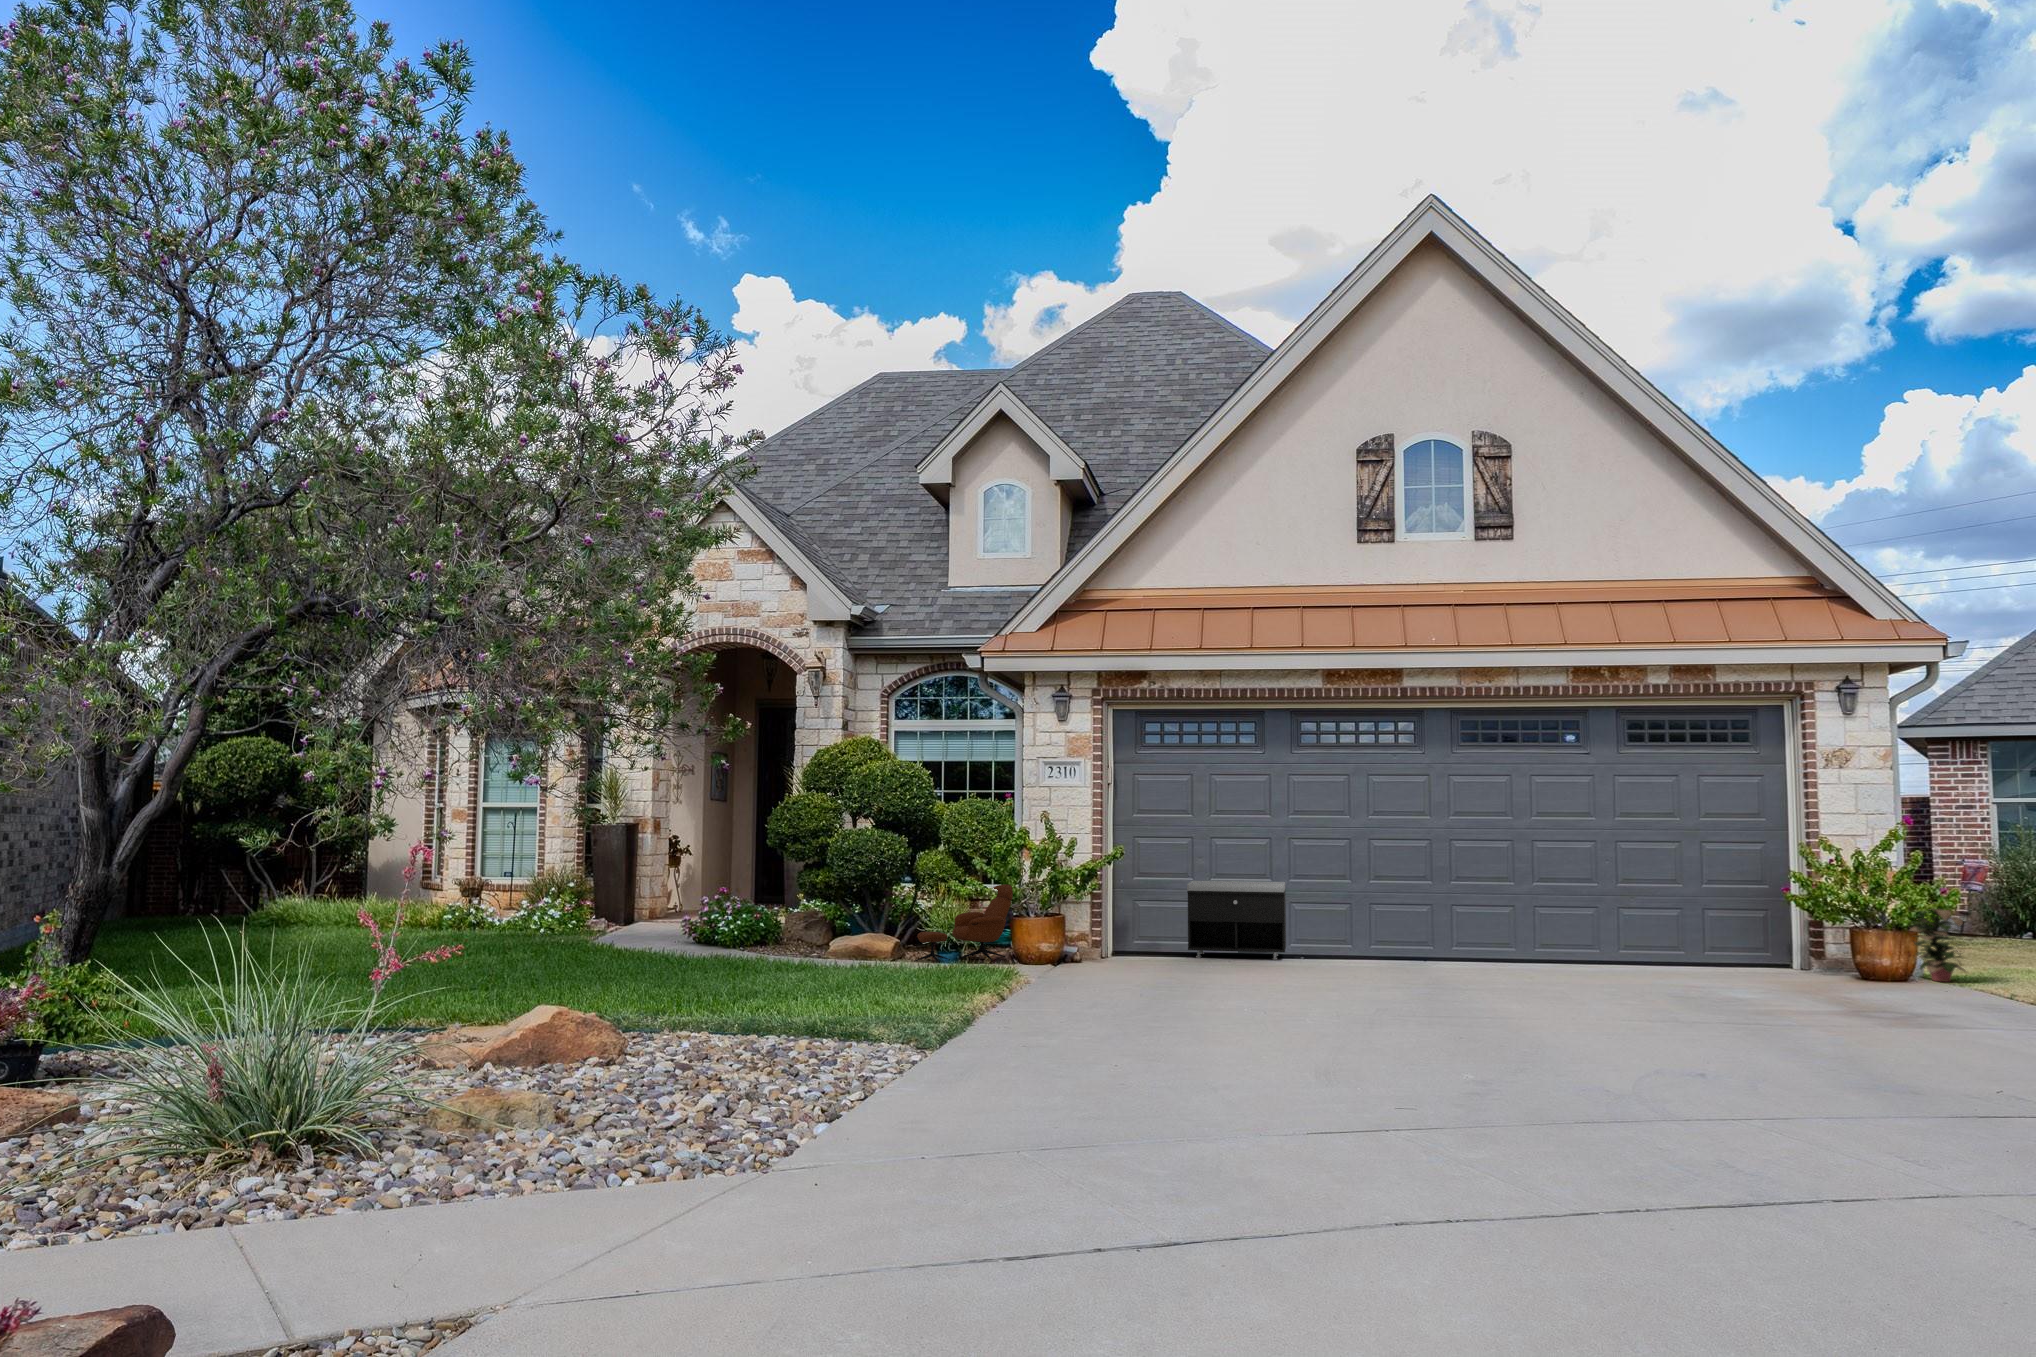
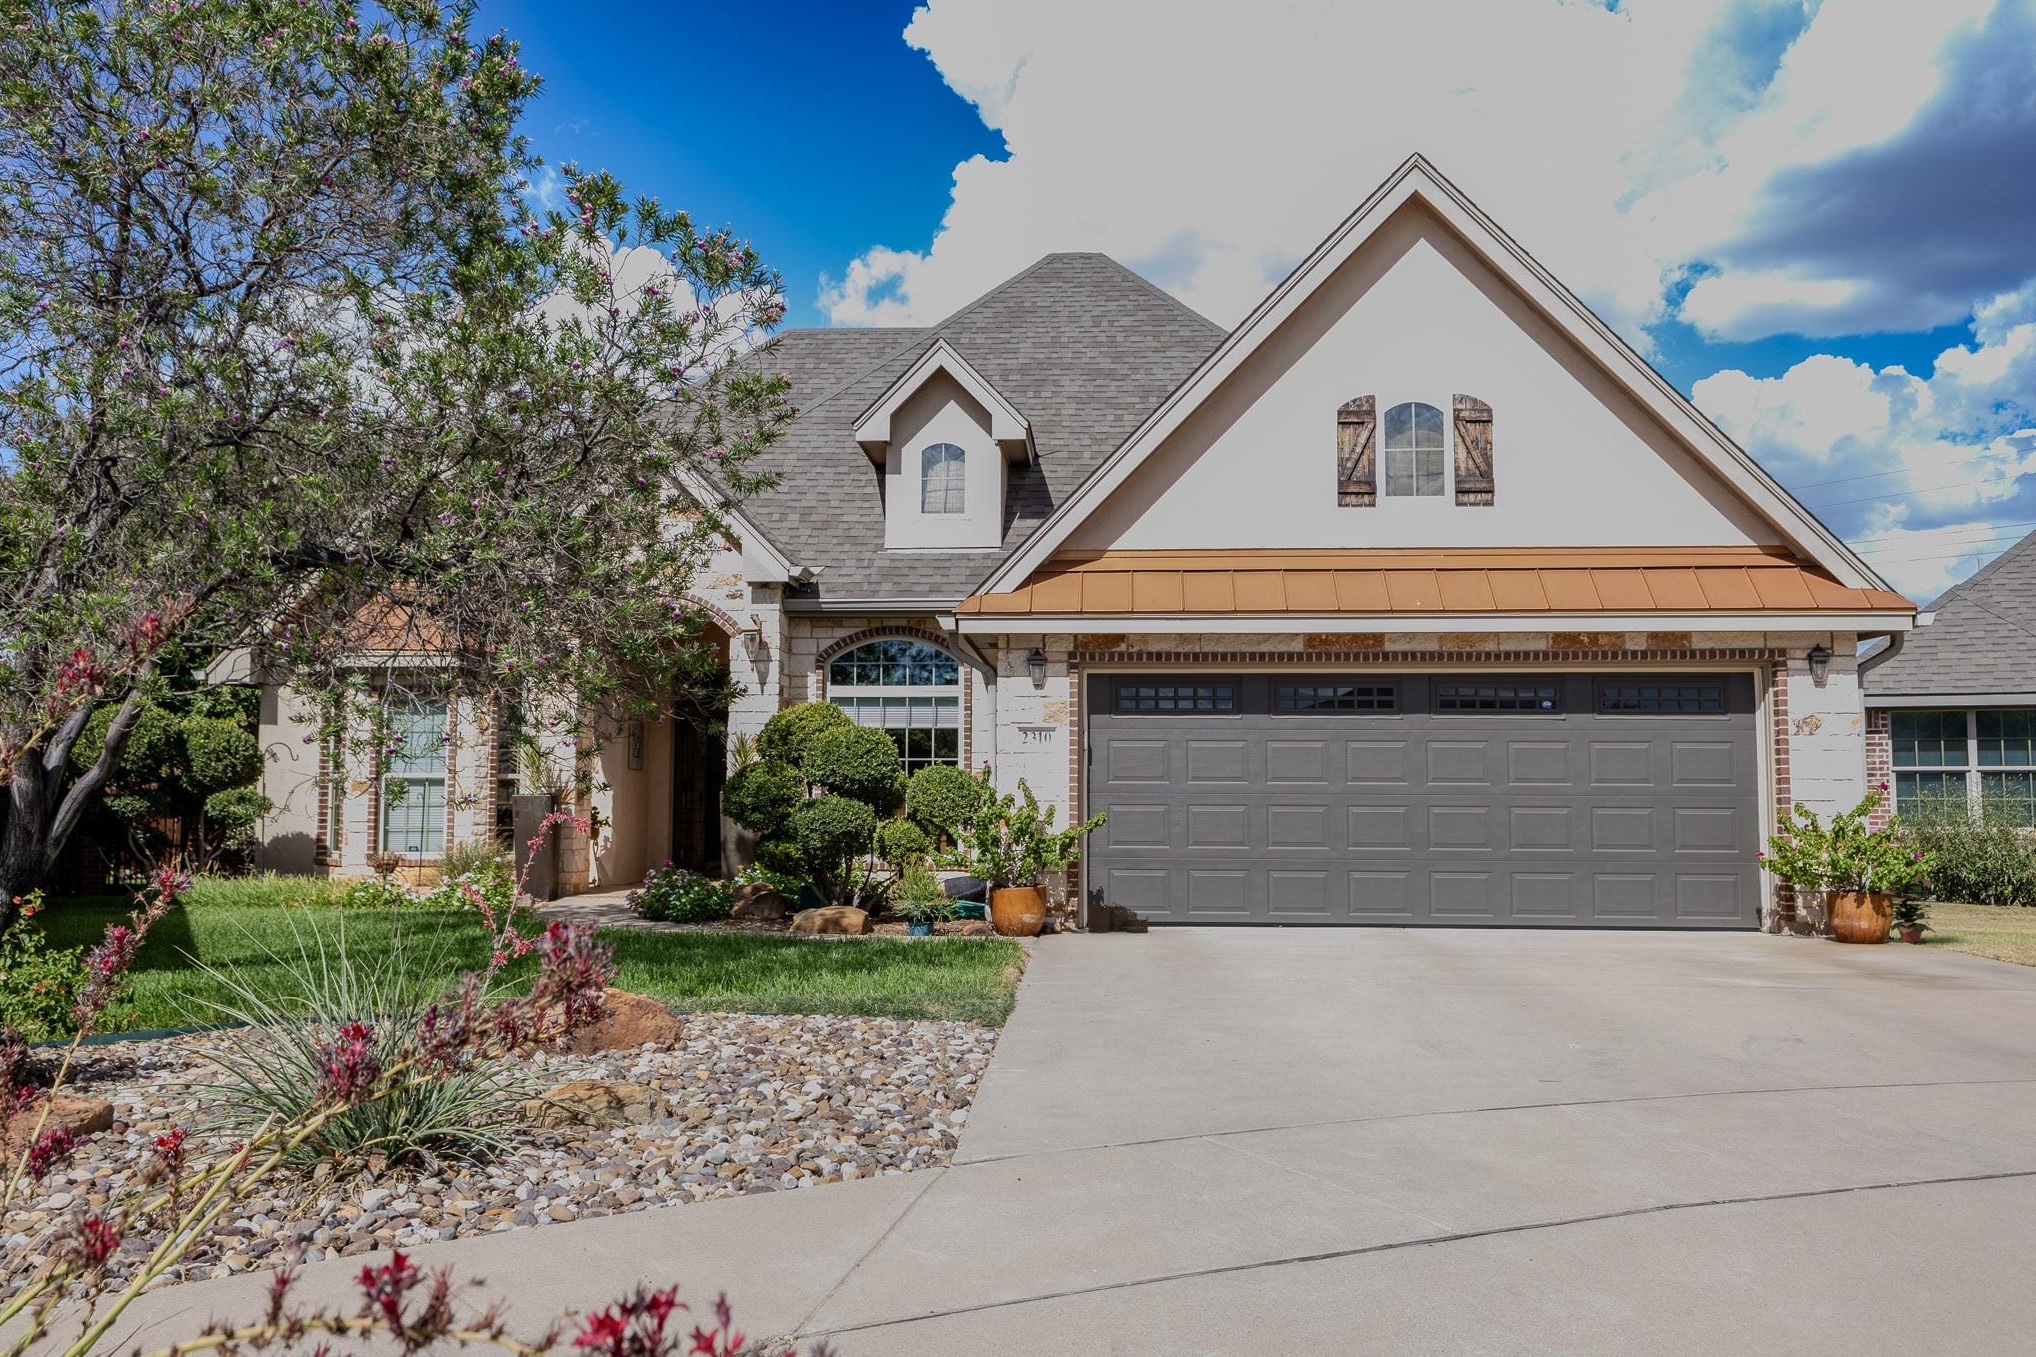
storage bench: present [1187,881,1286,960] -> none [1173,852,1274,932]
lounge chair: present [915,884,1013,963] -> none [896,858,996,941]
woven basket: none [1104,928,1163,958] -> present [1088,903,1148,933]

